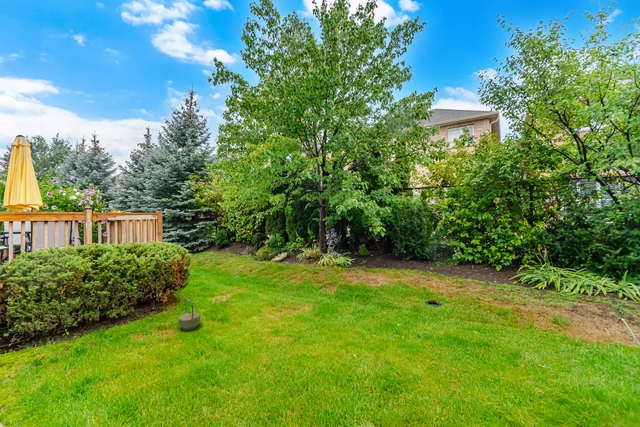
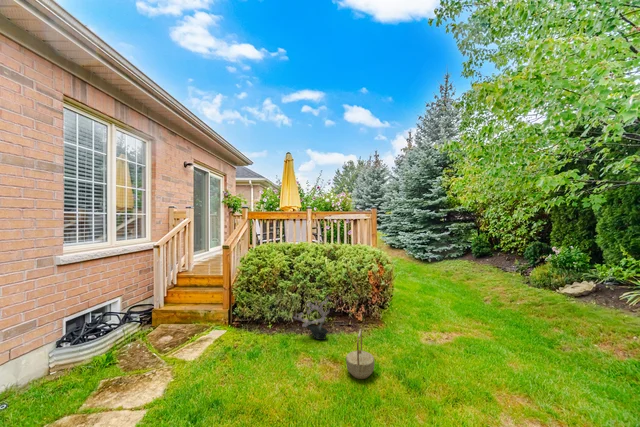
potted plant: none [104,287,146,326] -> present [294,301,329,340]

